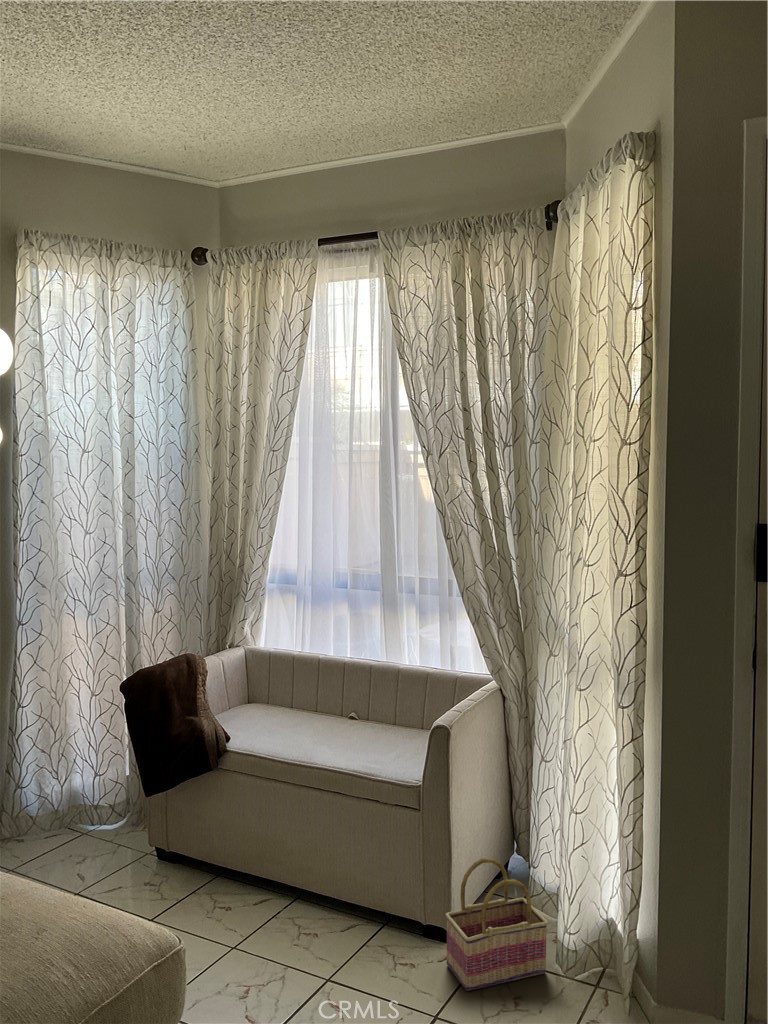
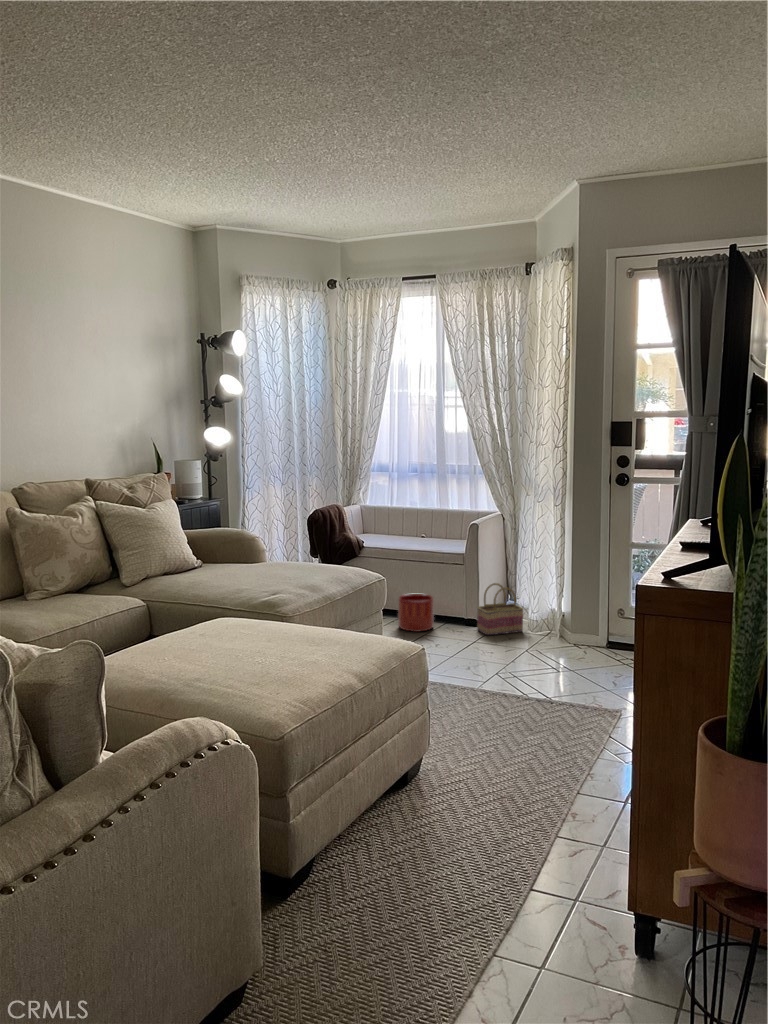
planter: none [277,868,354,970] -> present [398,594,434,632]

